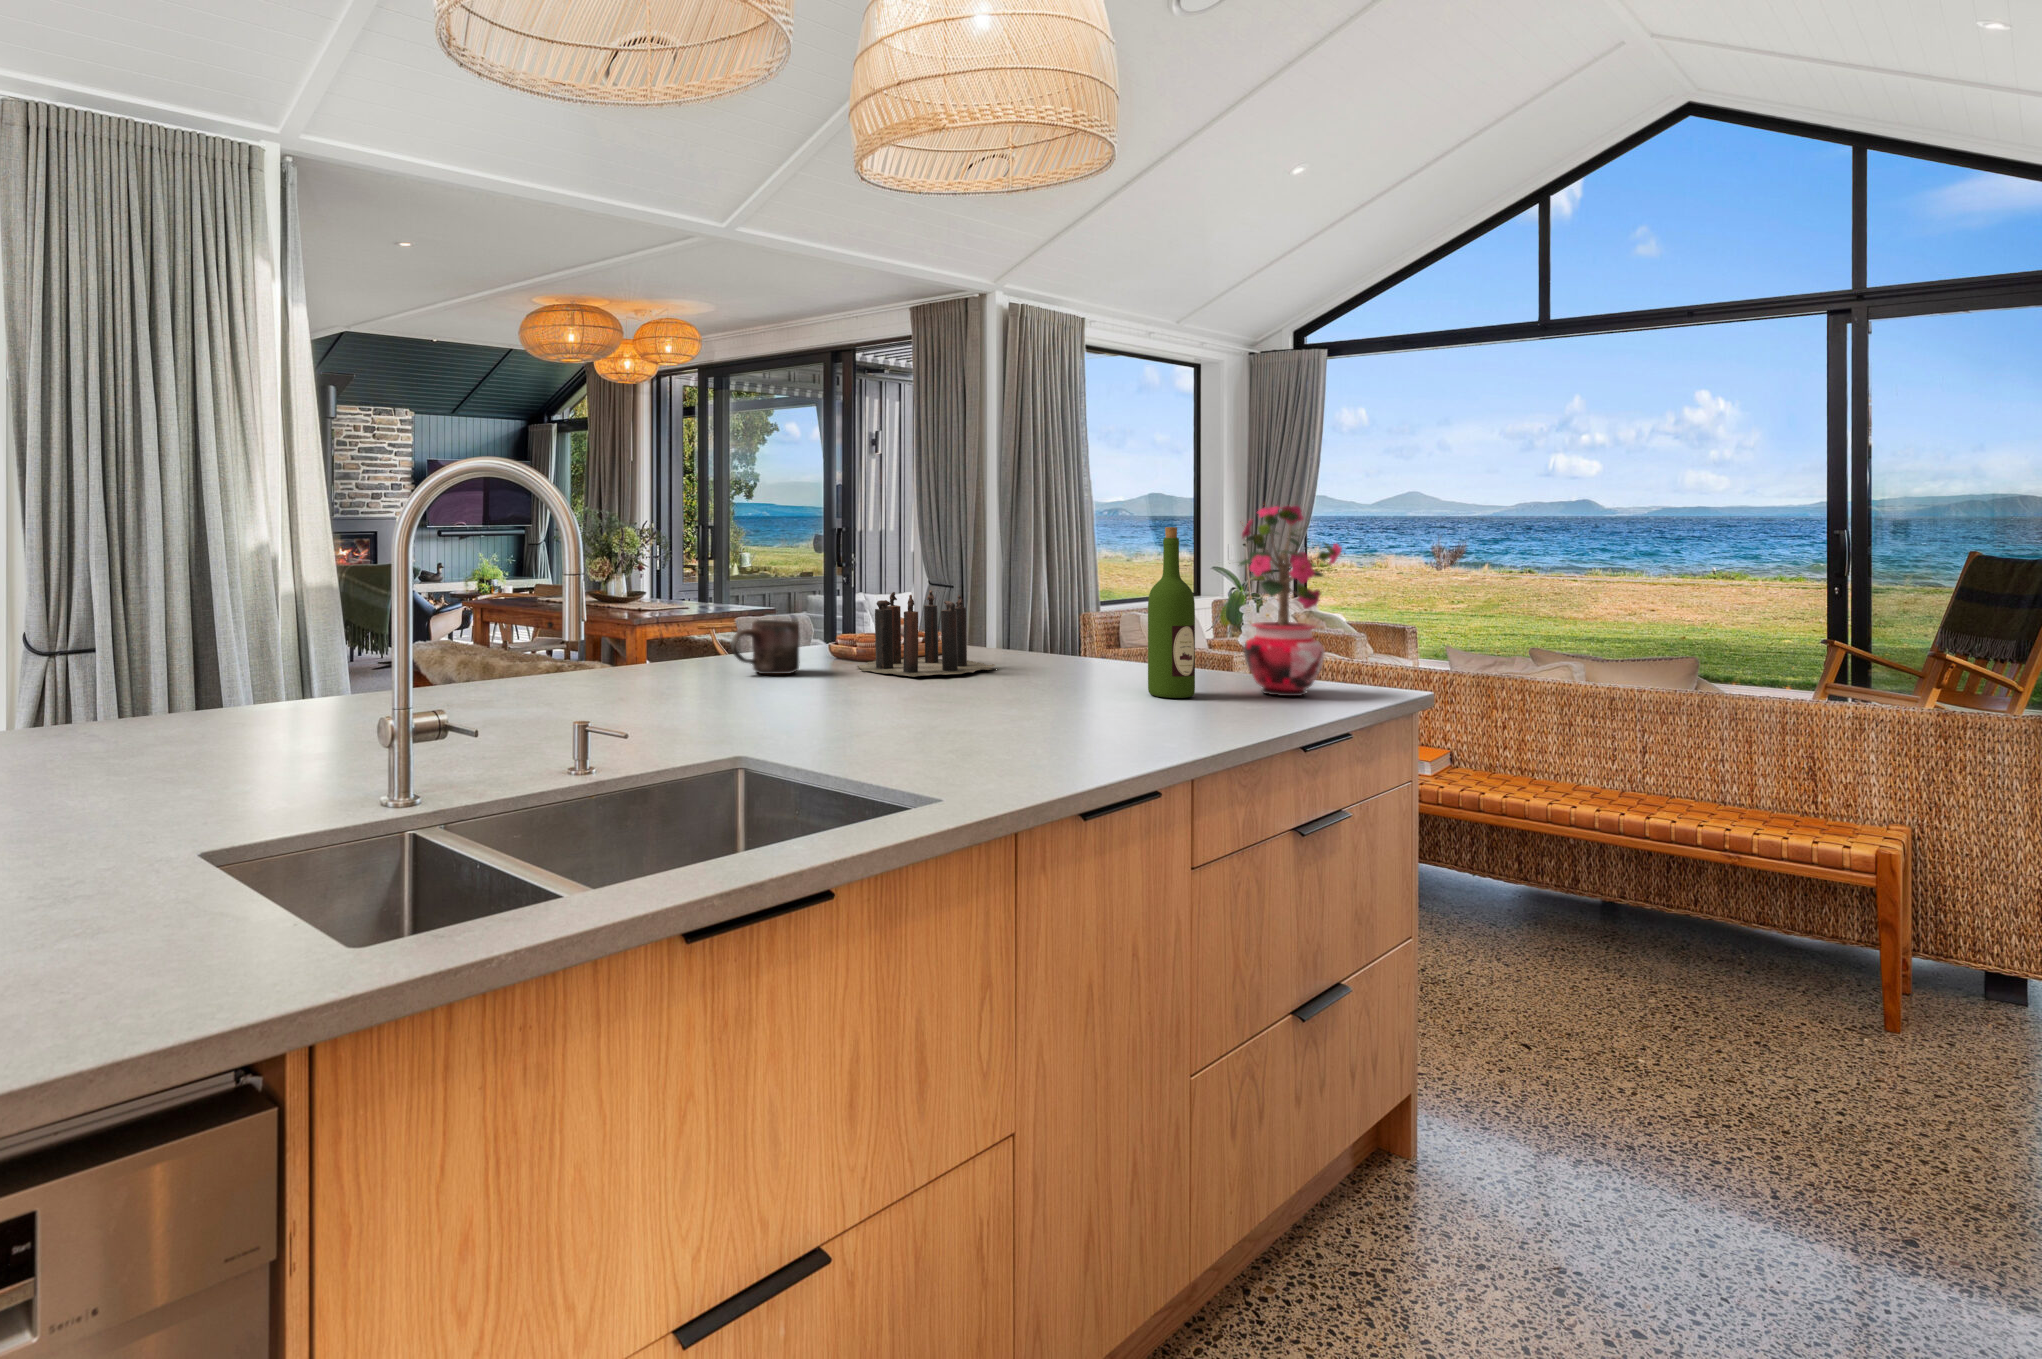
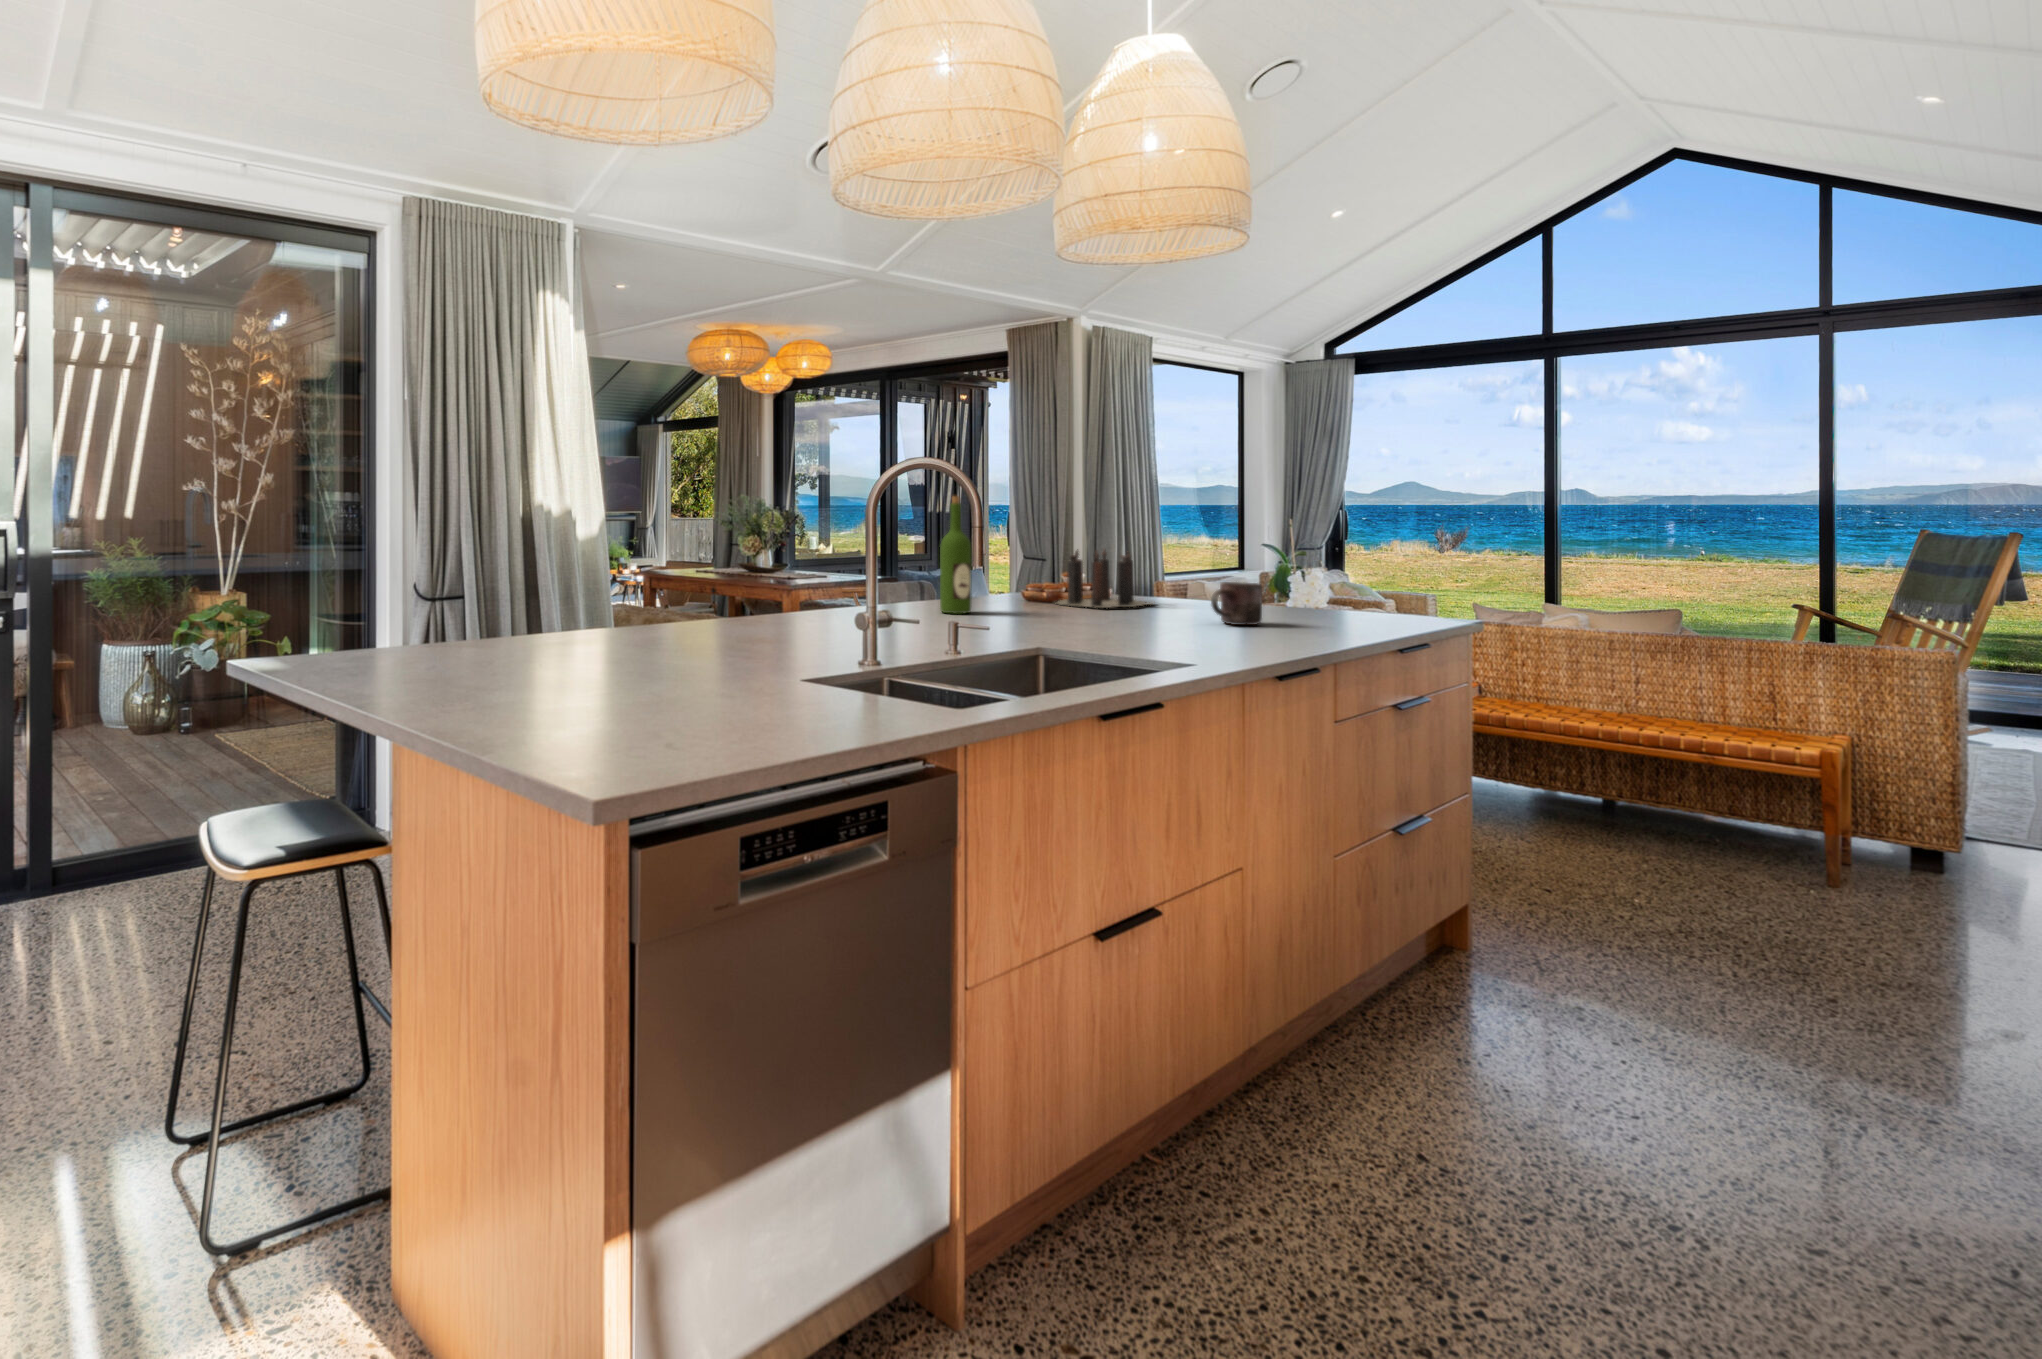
potted plant: present [1240,504,1345,696] -> none [1333,481,1423,620]
wine bottle: present [1148,527,1195,698] -> present [940,496,972,614]
mug: present [731,620,800,674] -> present [1211,582,1262,625]

